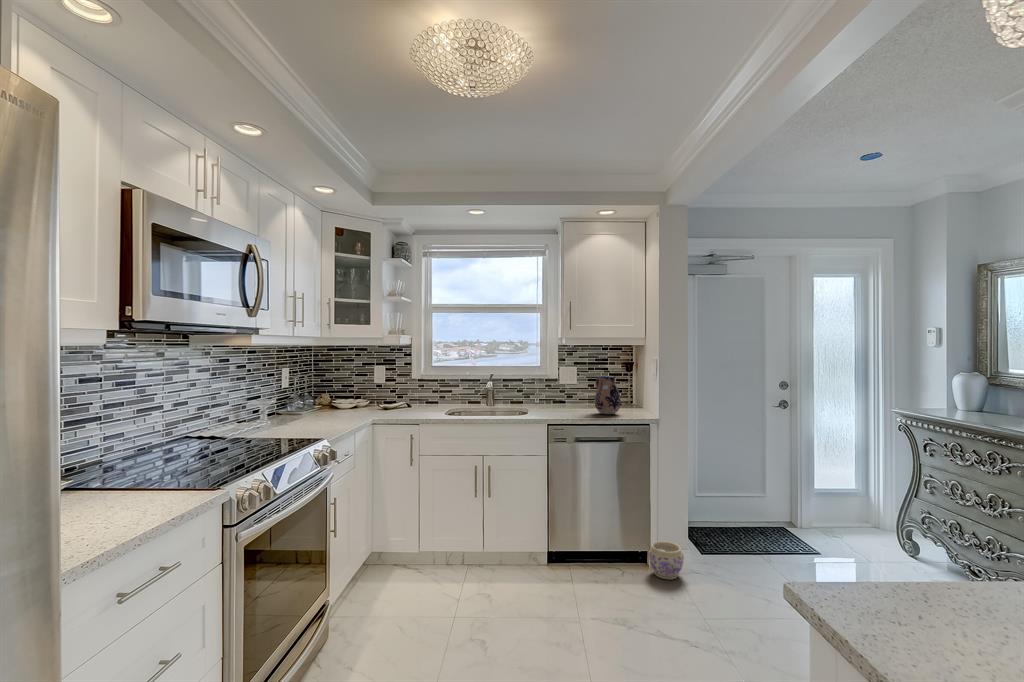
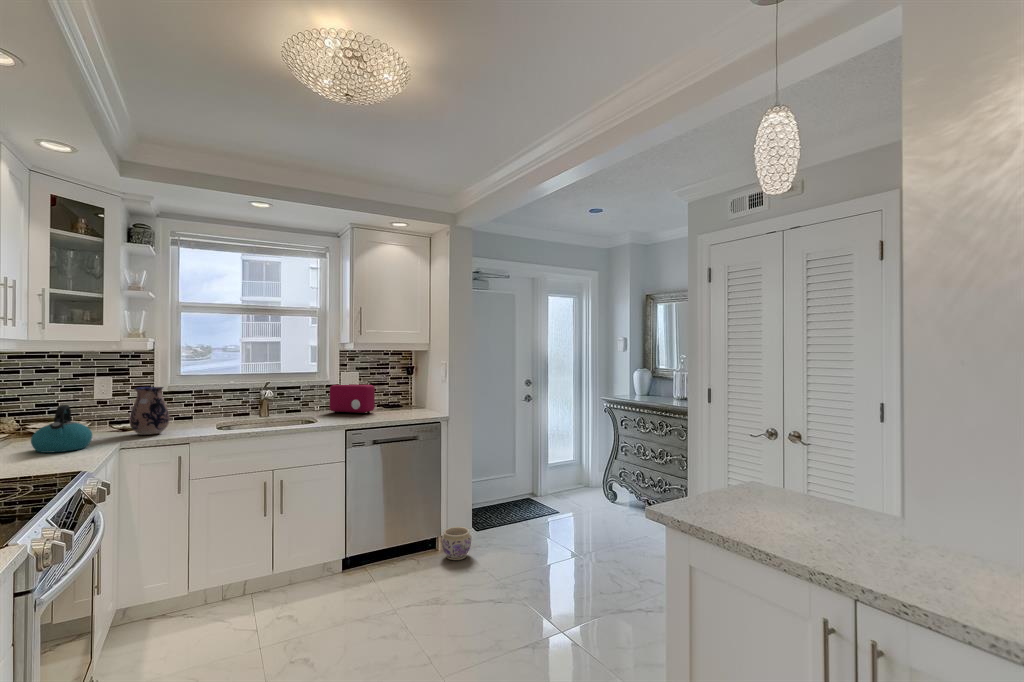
ceramic pitcher: present [594,376,621,414] -> present [130,387,170,435]
toaster: none [550,379,590,409] -> present [330,384,375,414]
kettle: none [316,384,352,419] -> present [31,405,92,453]

